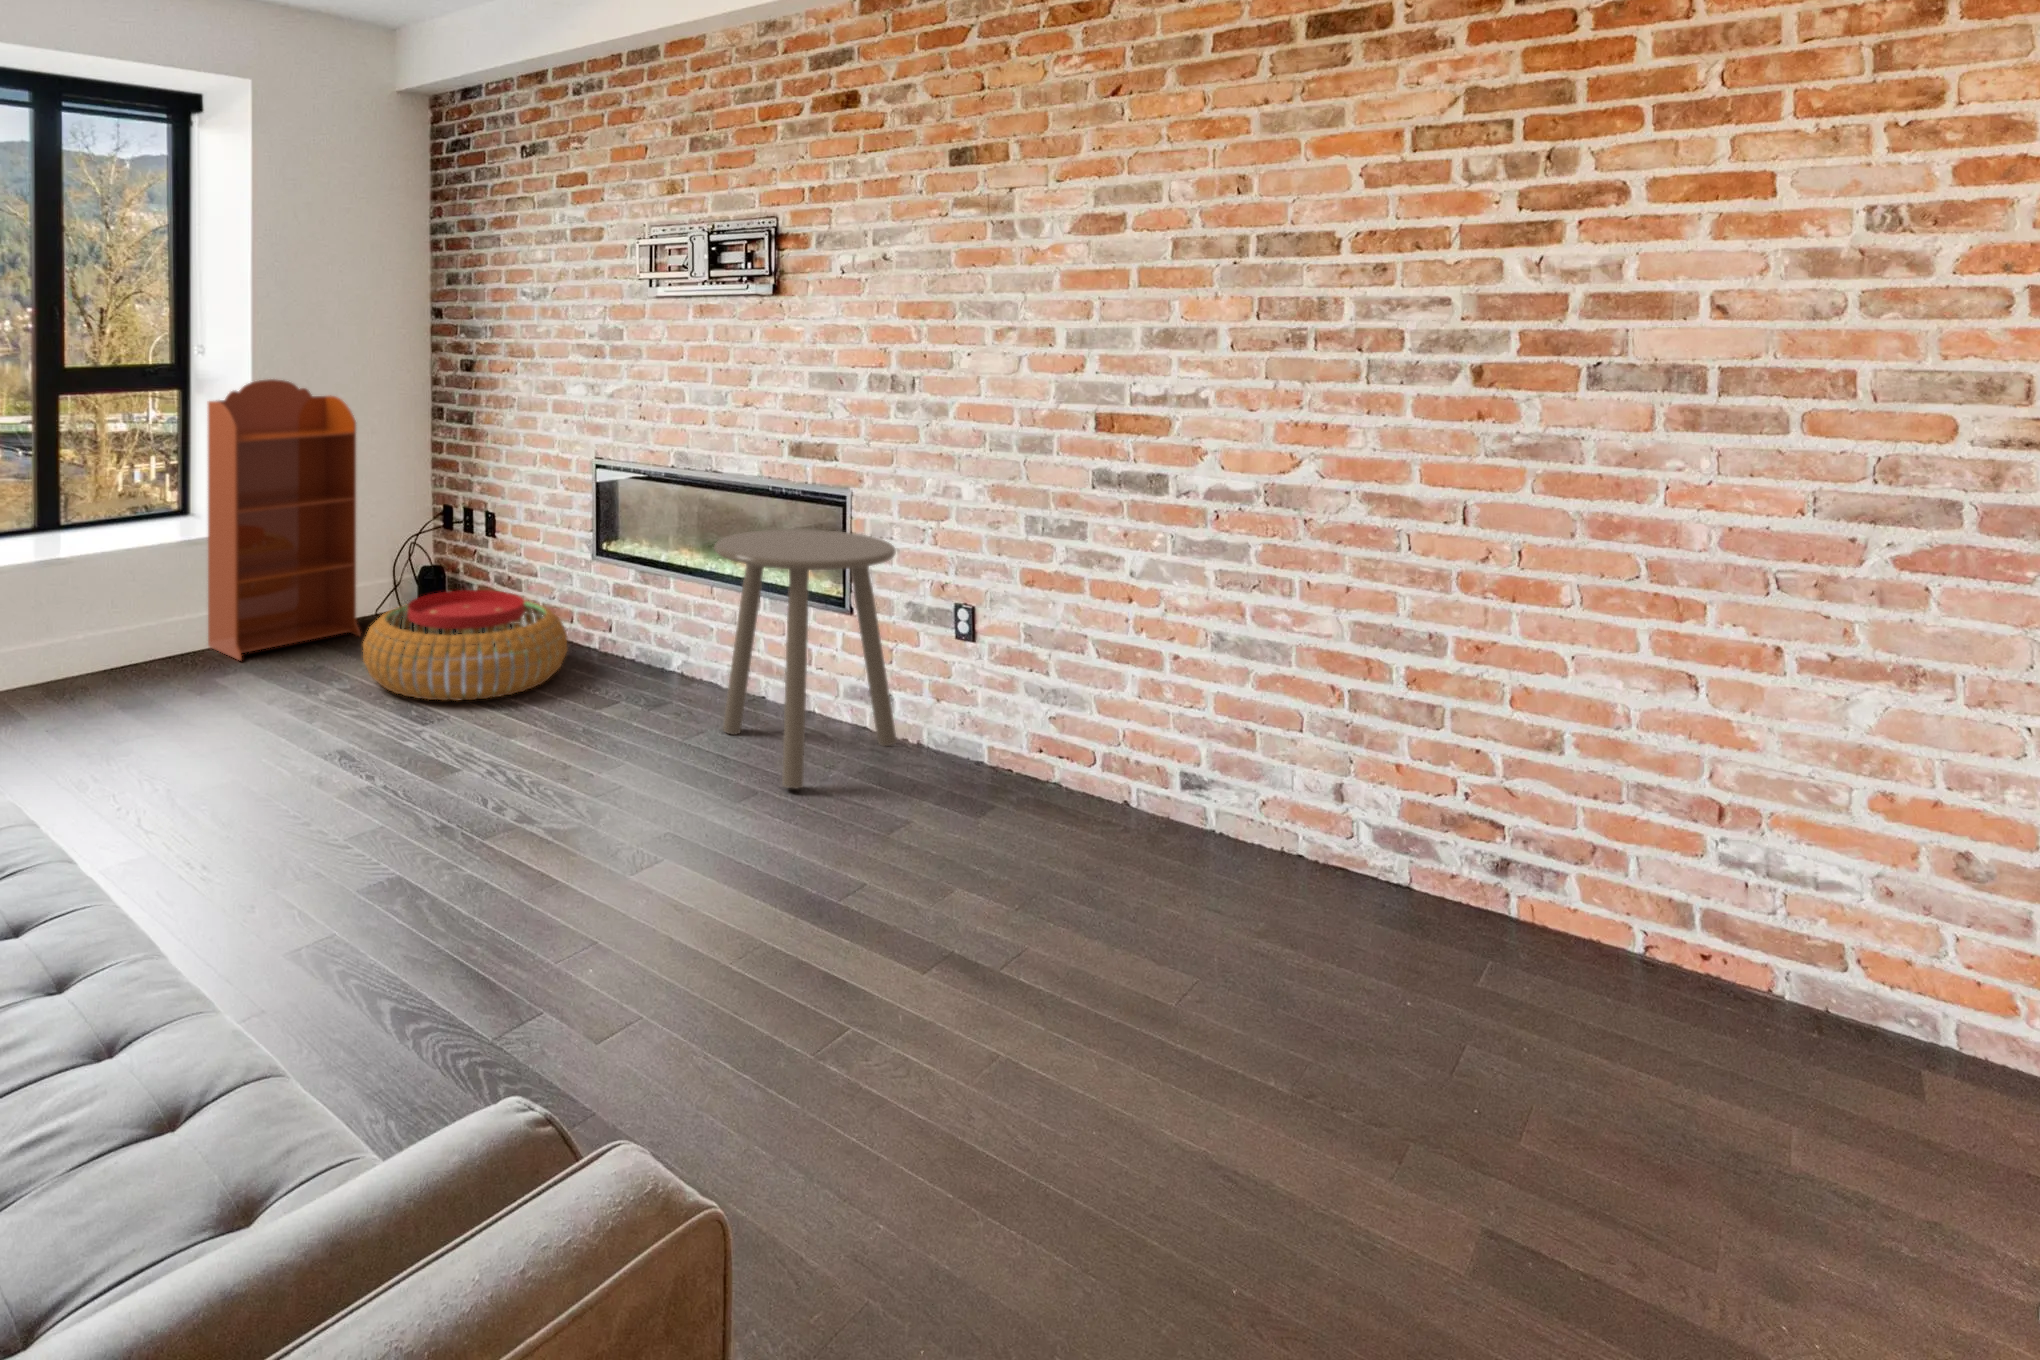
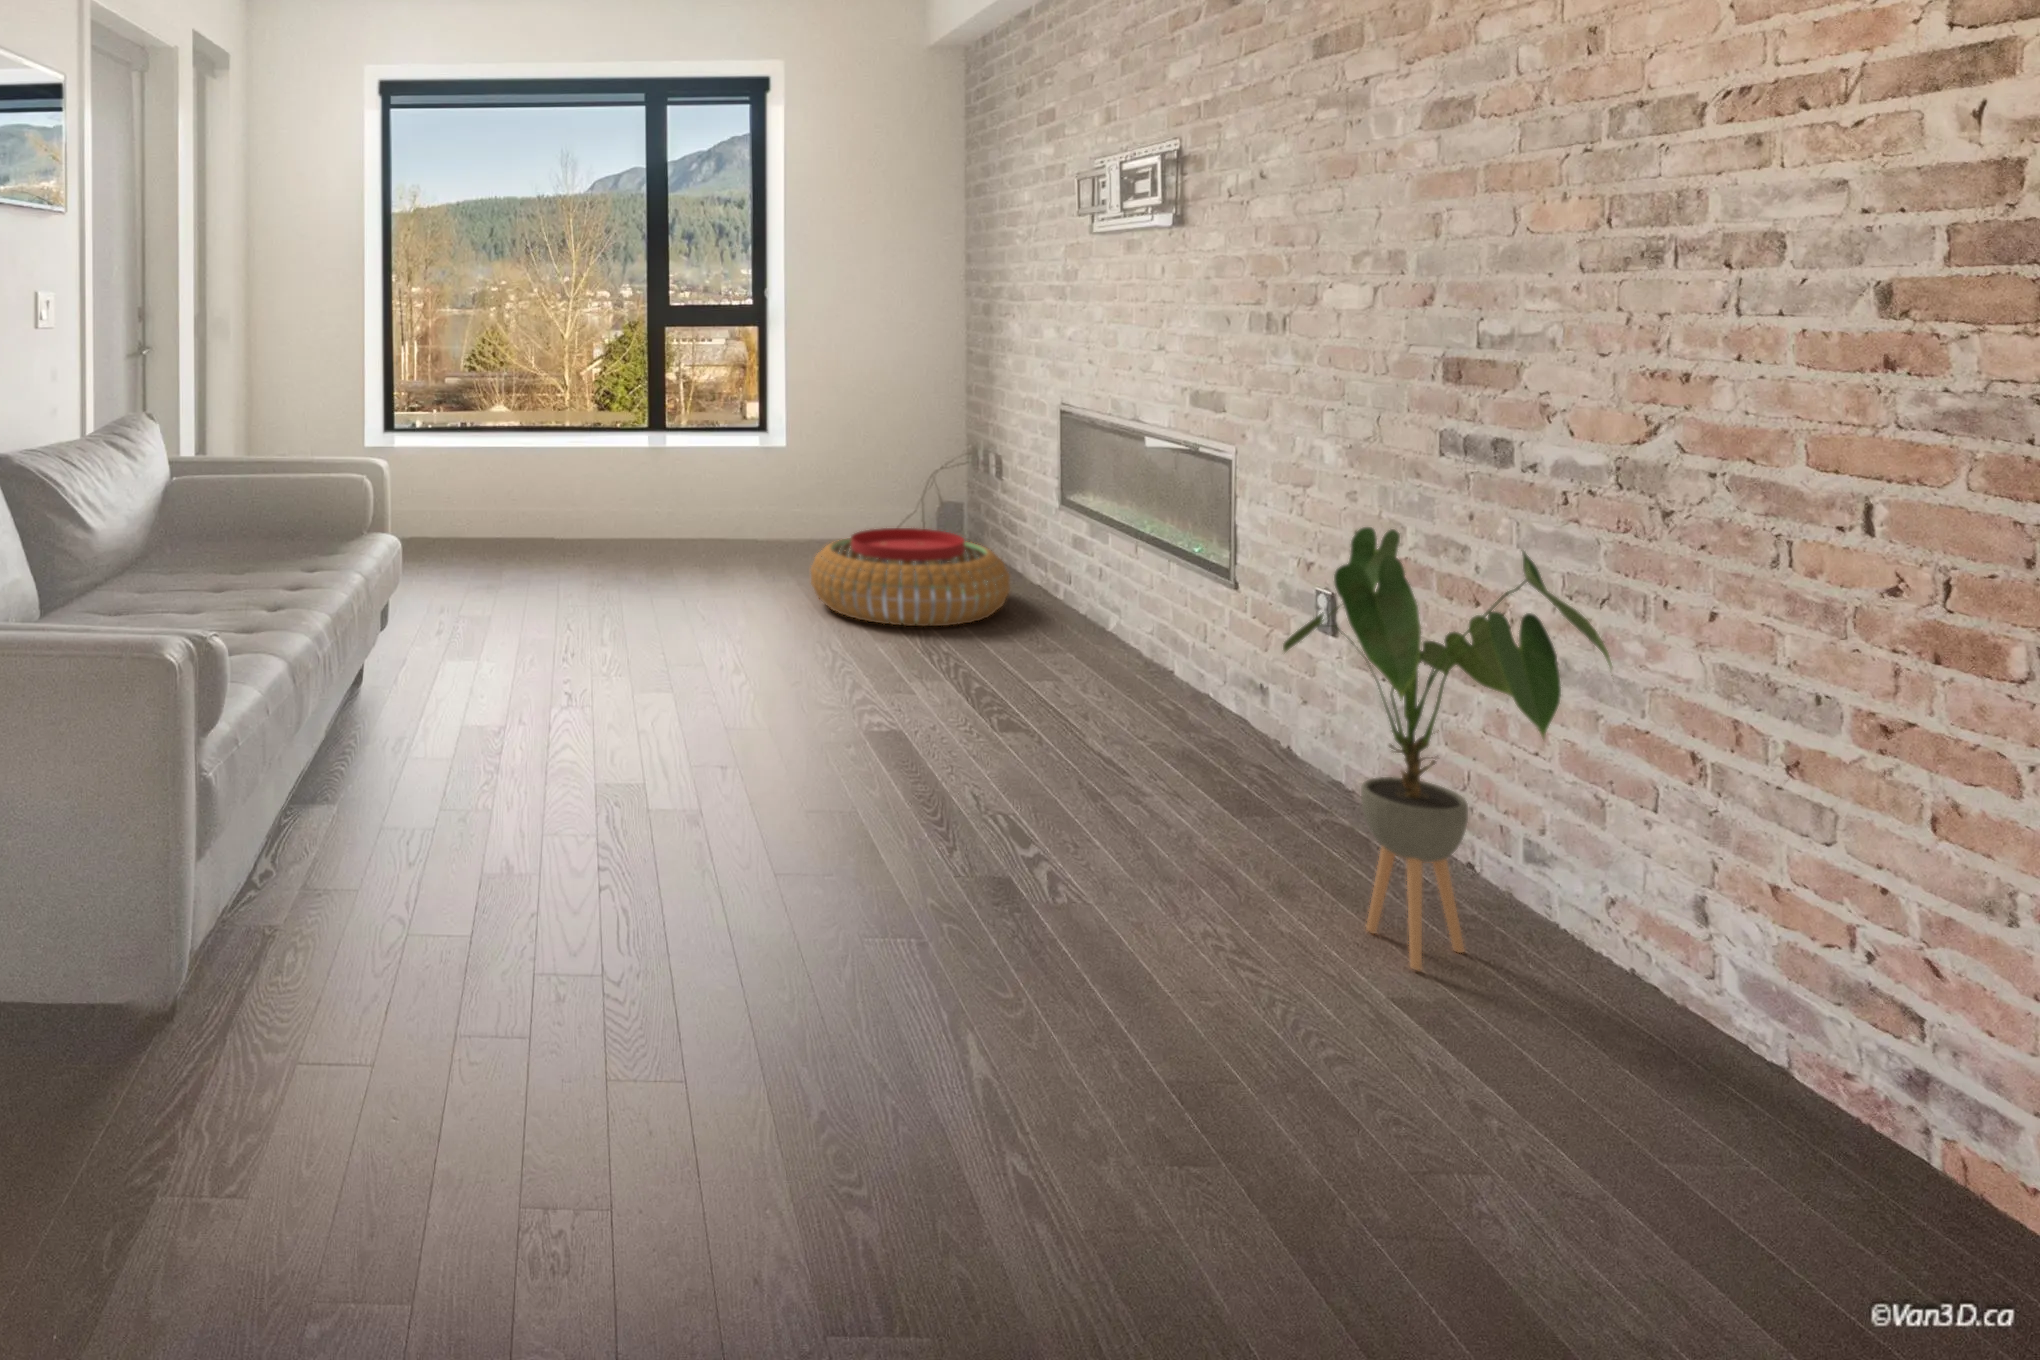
bookcase: present [208,379,361,660] -> none [737,331,866,566]
side table: present [715,529,897,788] -> none [1026,488,1267,751]
house plant: none [1089,549,1304,898] -> present [1283,527,1612,970]

